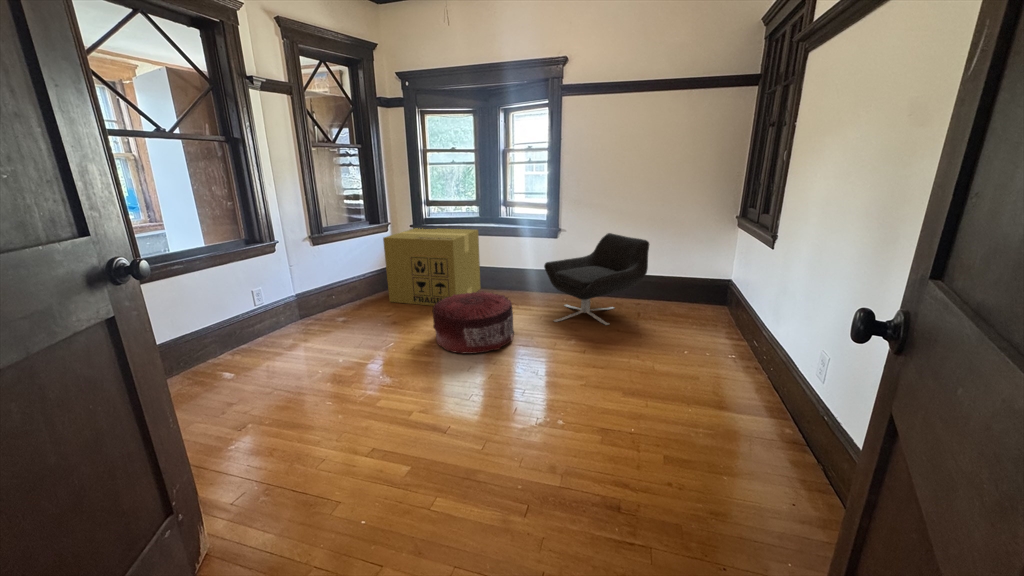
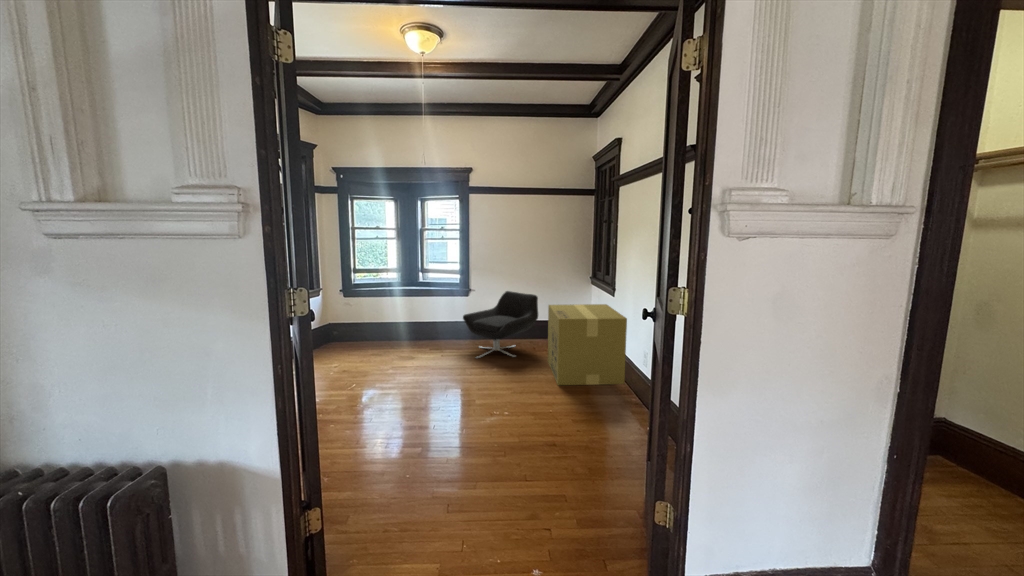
cardboard box: present [383,228,481,306] -> present [548,304,627,385]
pouf: present [433,291,514,354] -> none [390,338,453,384]

